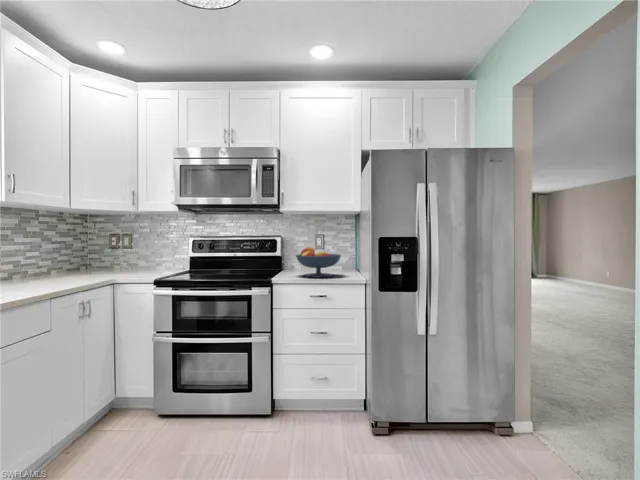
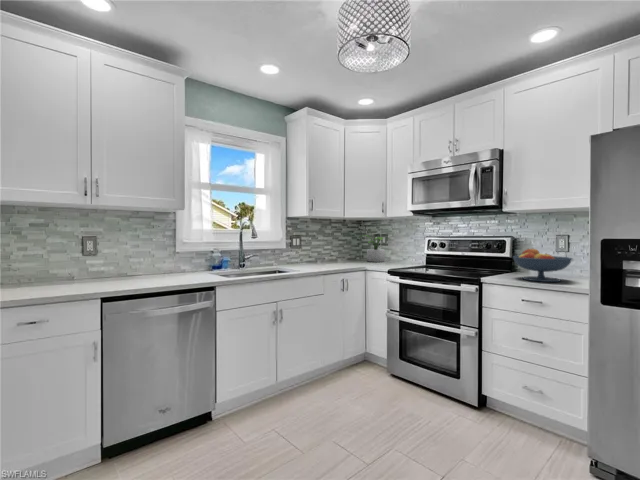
potted plant: none [84,235,136,272] -> present [359,235,385,262]

